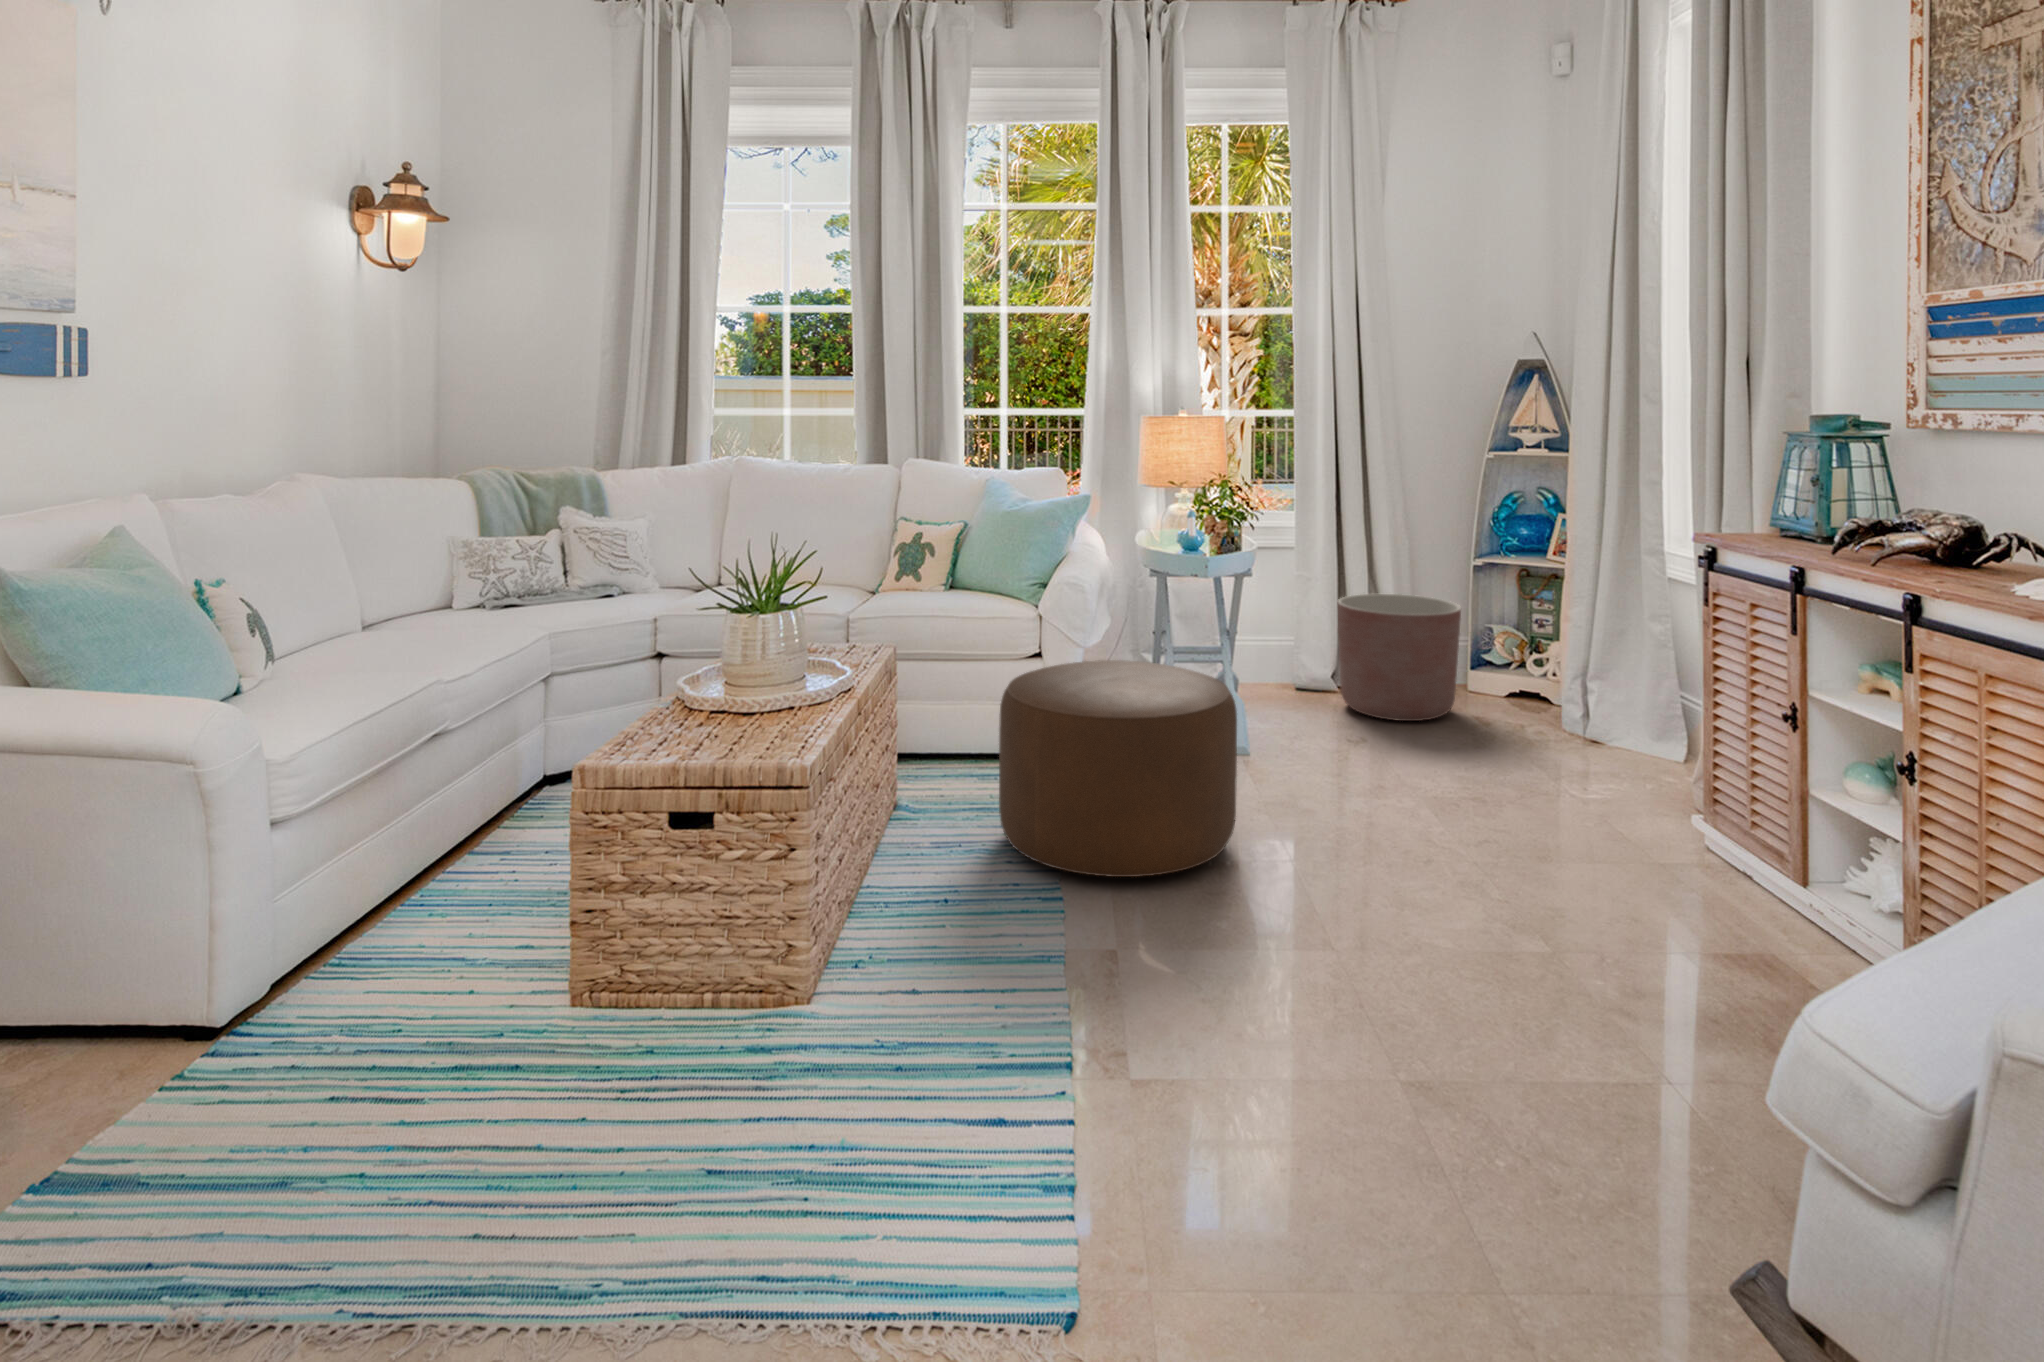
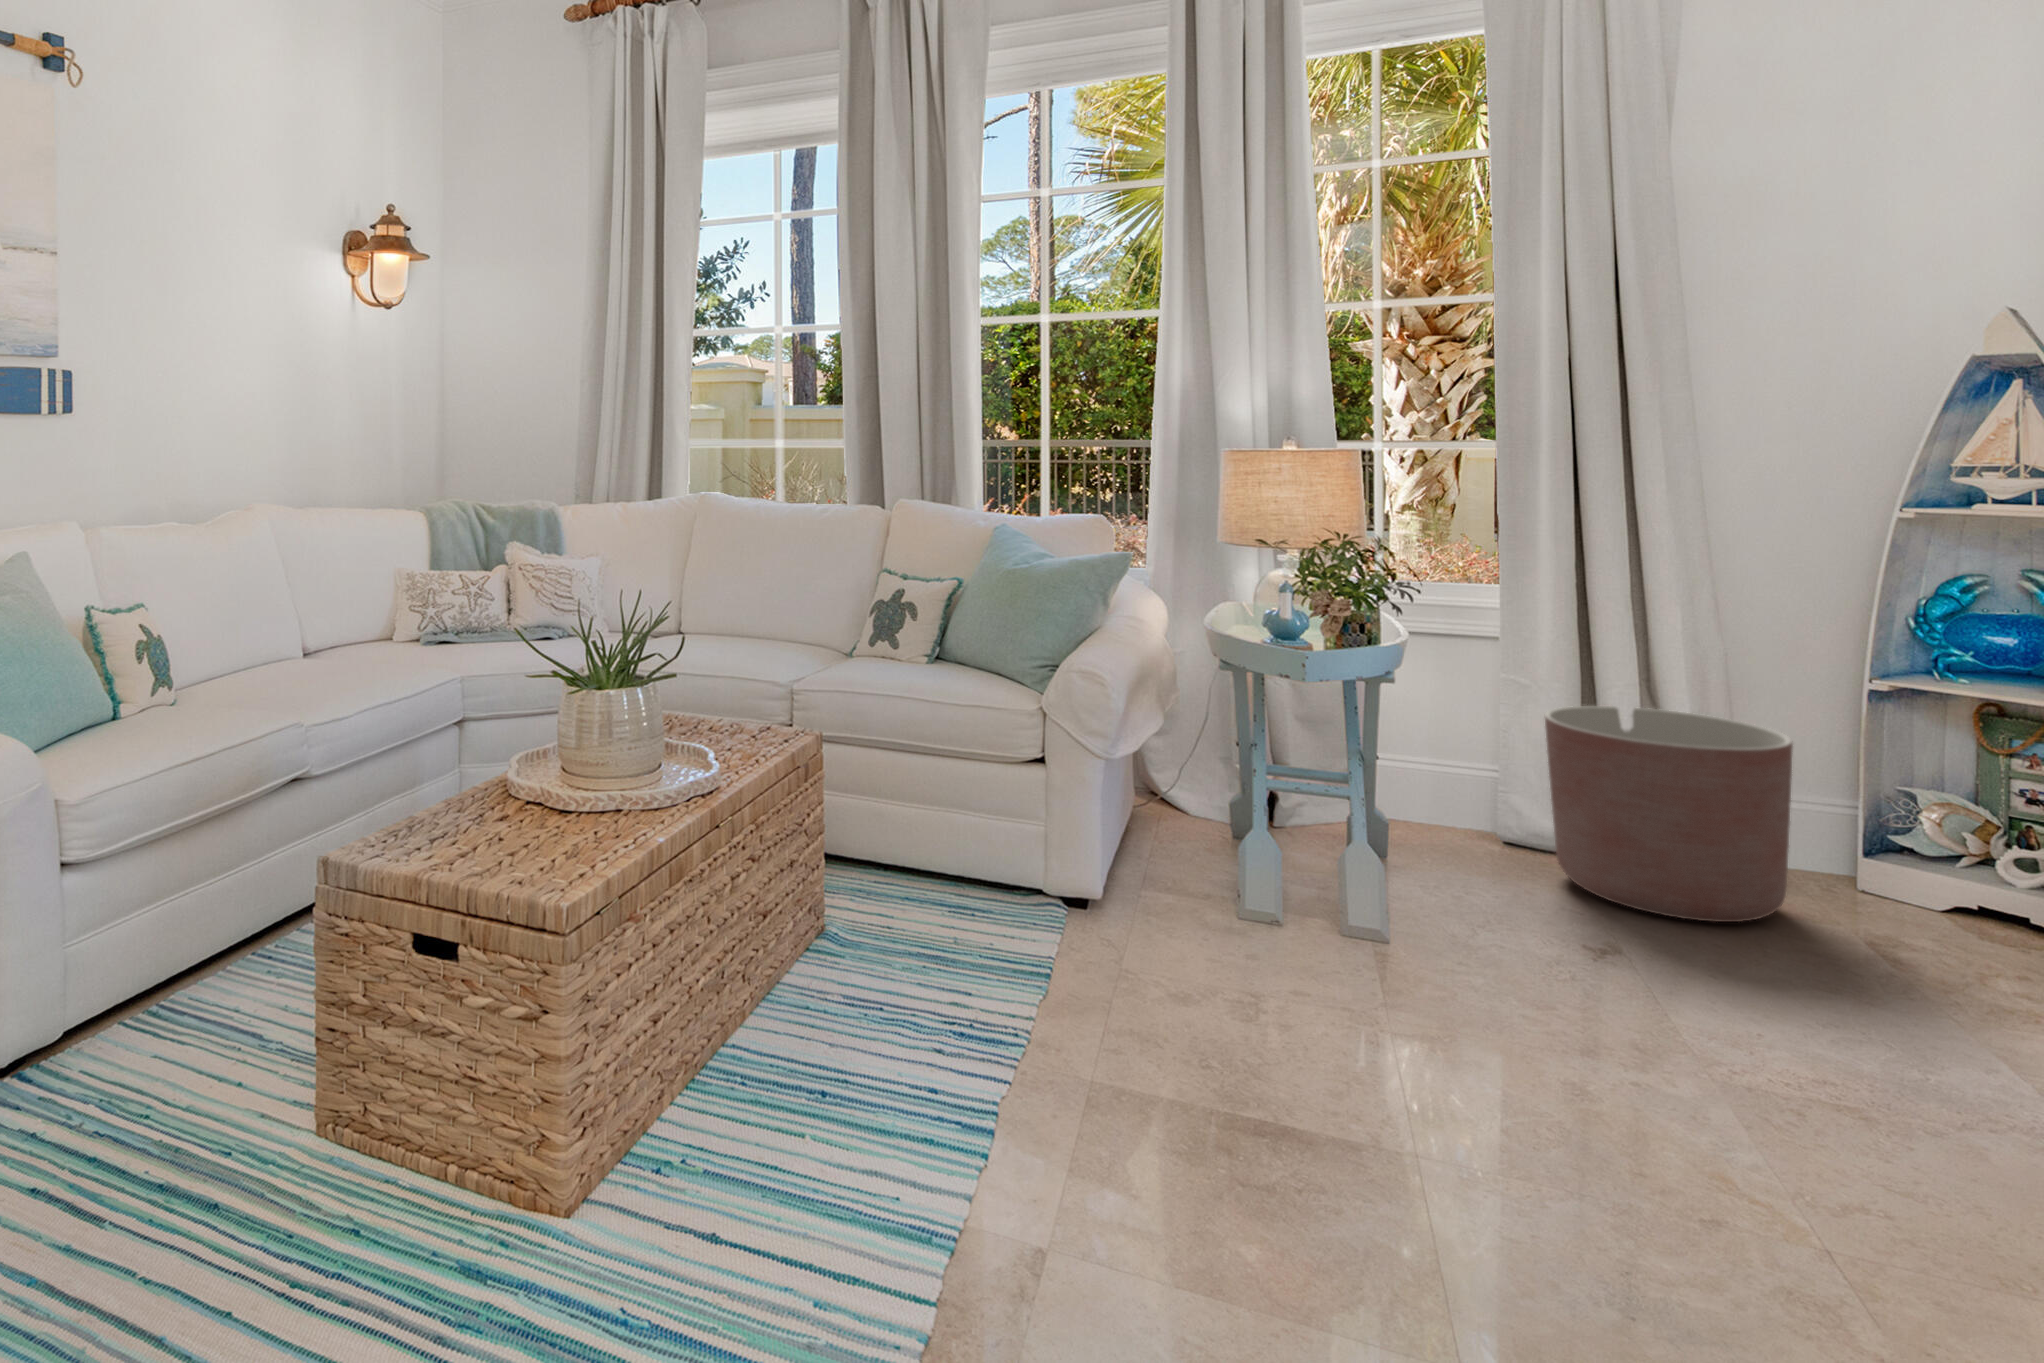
ottoman: present [999,660,1237,877] -> none [927,776,1302,1127]

